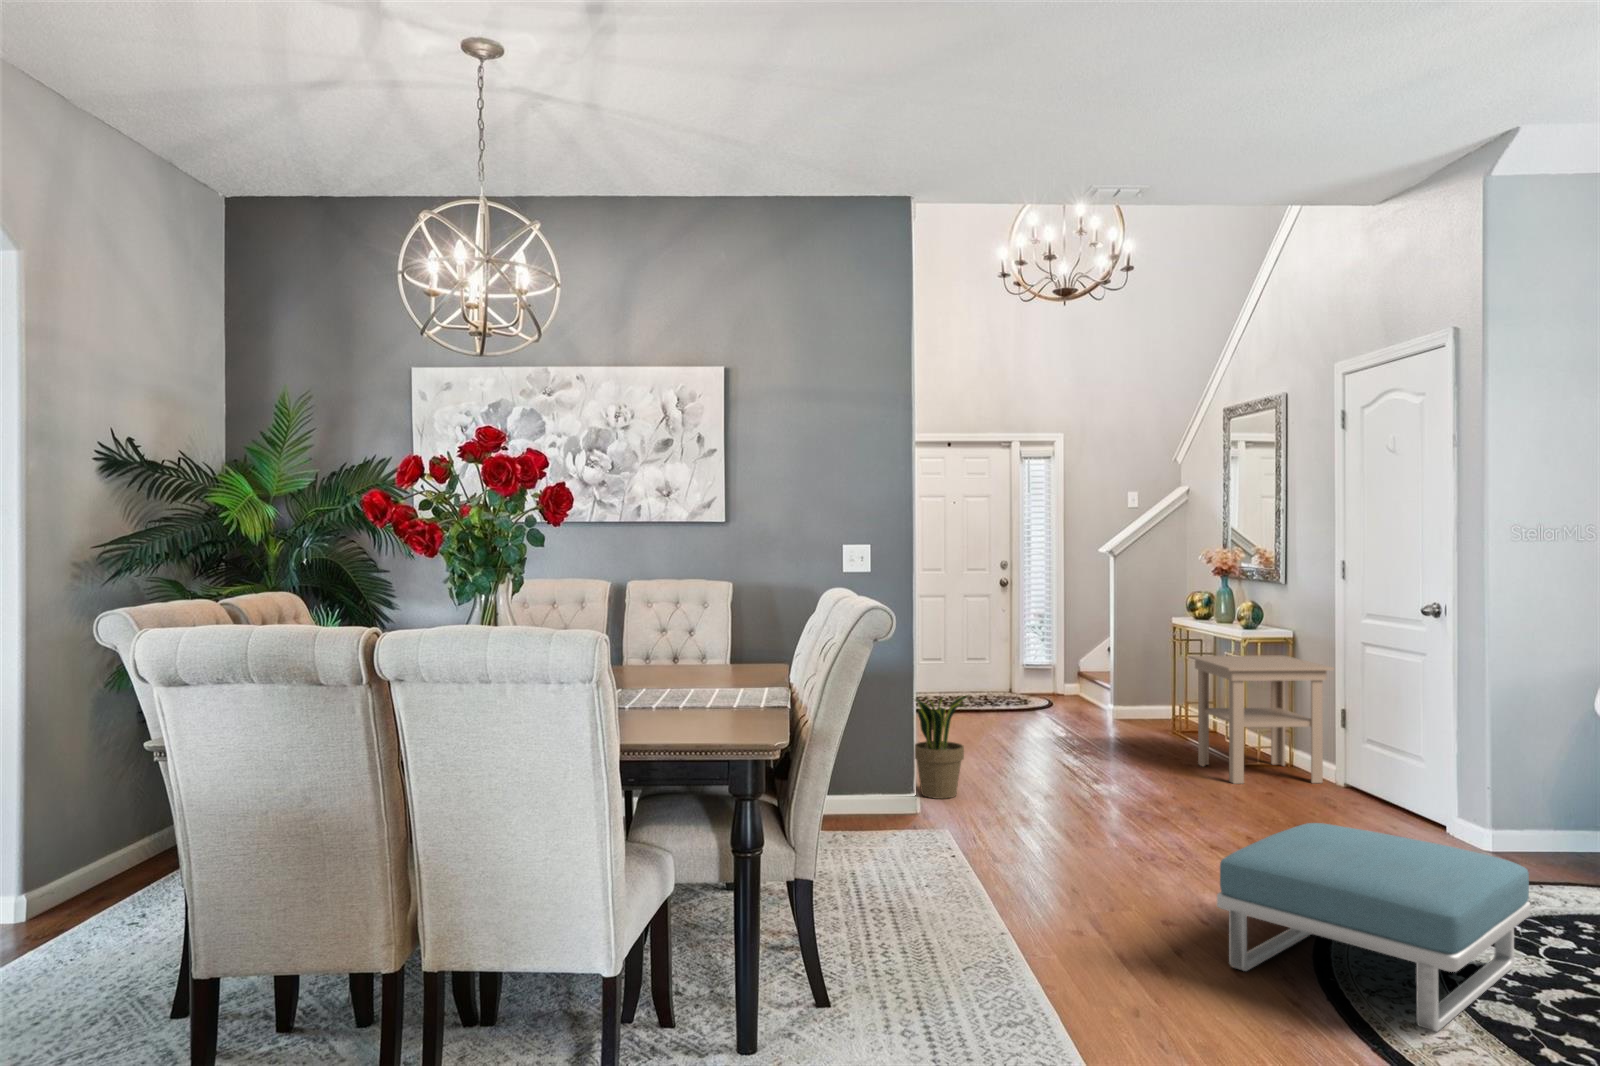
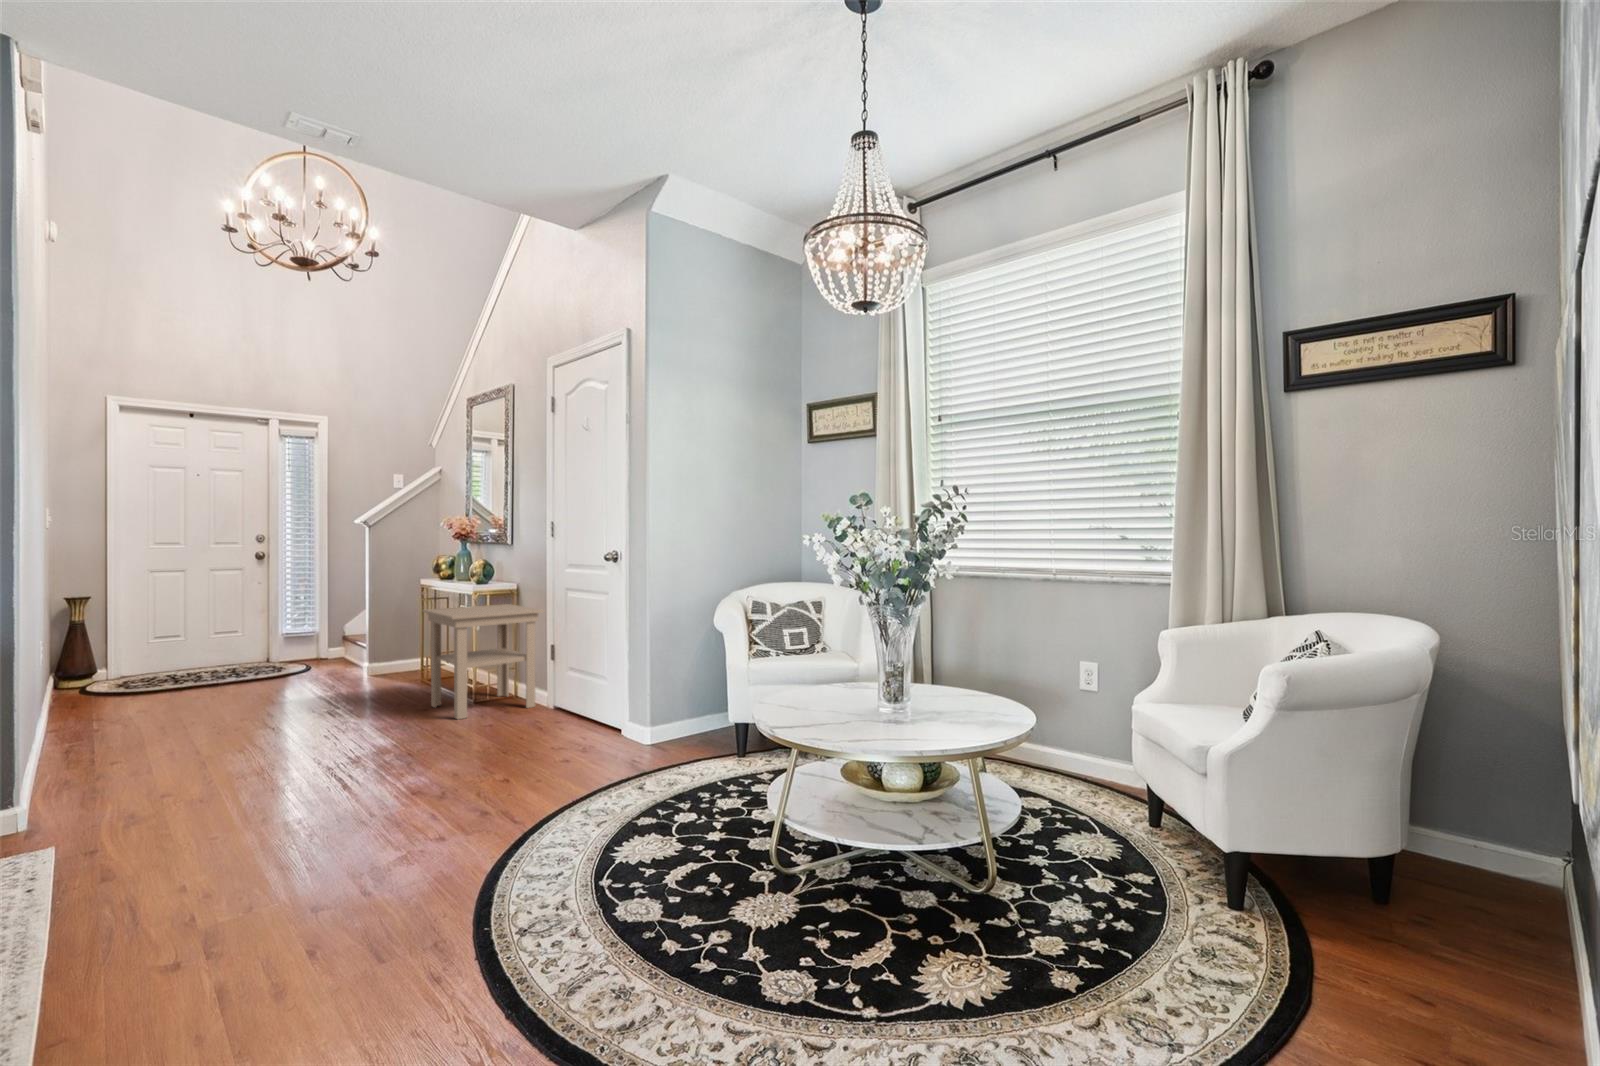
potted plant: present [915,696,968,799] -> none [42,670,135,800]
footstool: present [1217,823,1530,1032] -> none [353,755,665,963]

